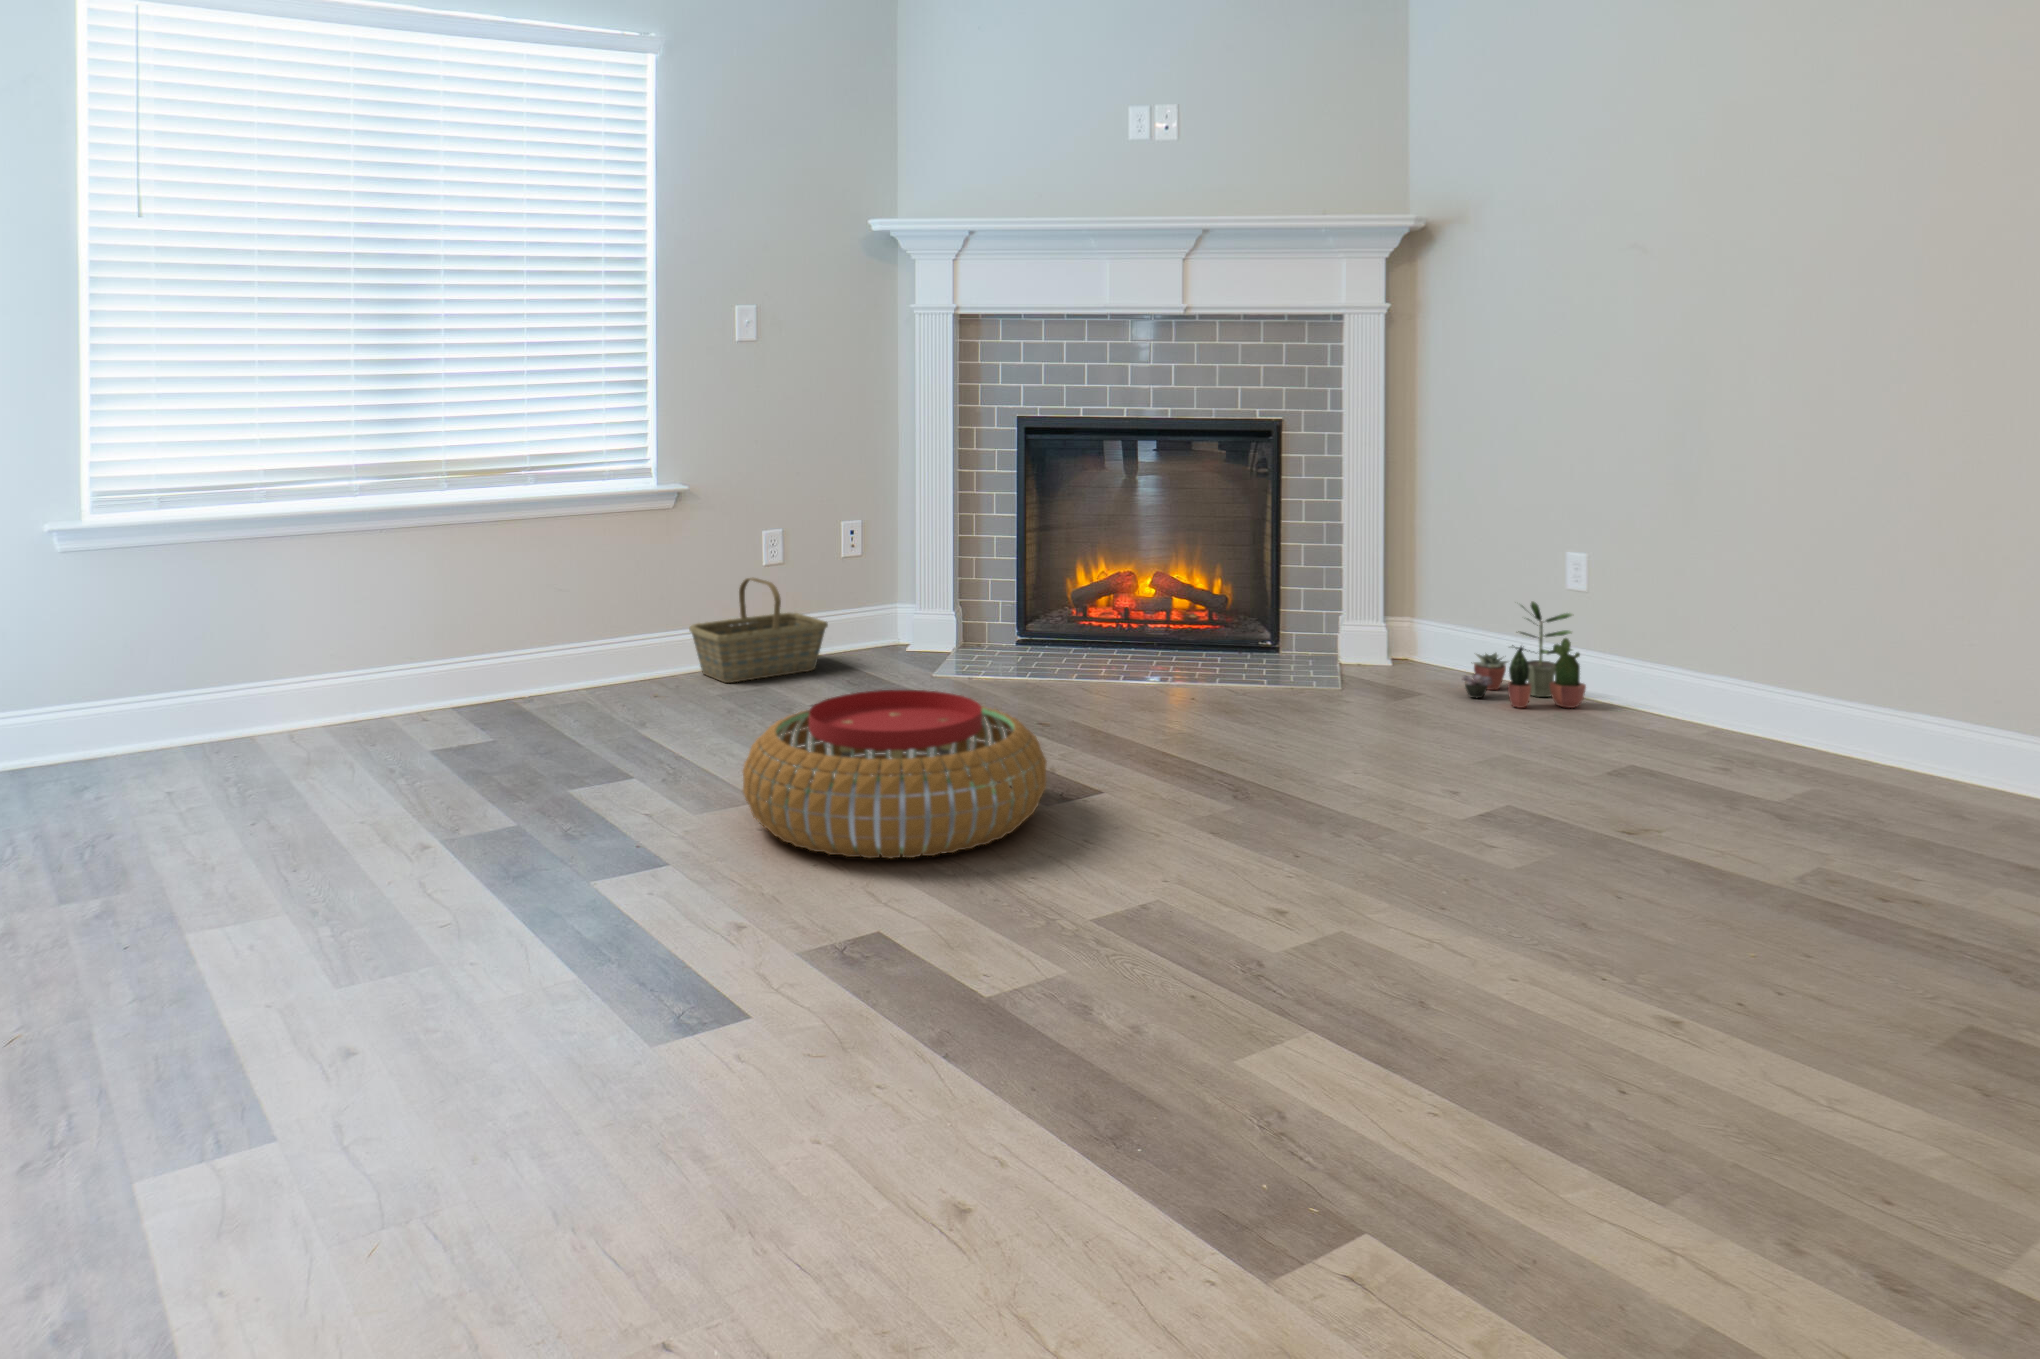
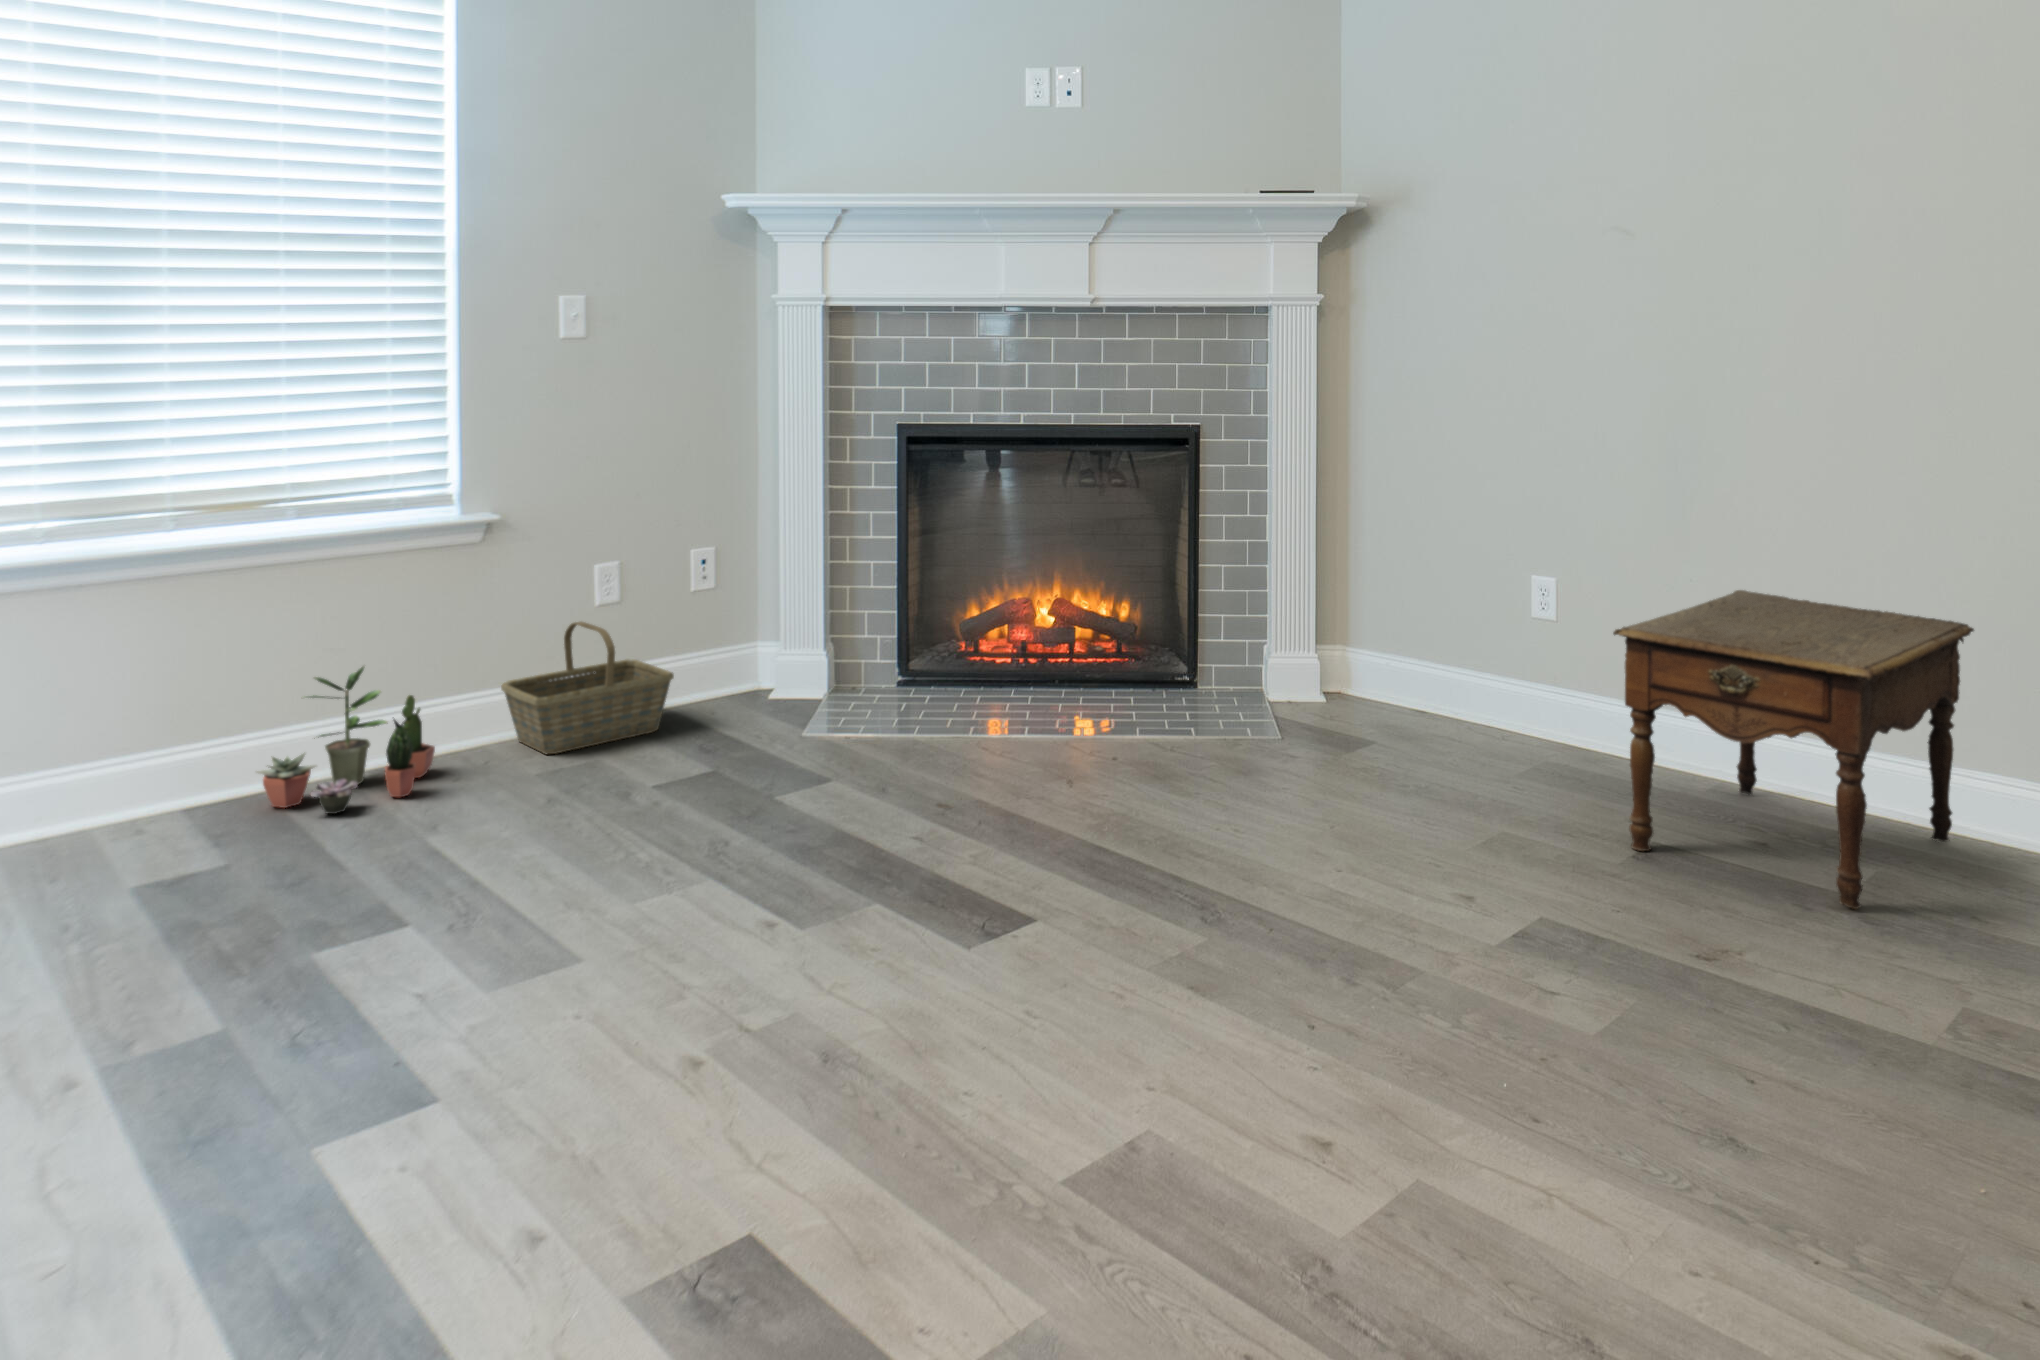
side table: none [1593,560,1914,808] -> present [1613,590,1974,909]
potted plant: present [1462,601,1586,708] -> present [258,667,435,814]
pouf: present [743,690,1047,859] -> none [556,800,971,1068]

